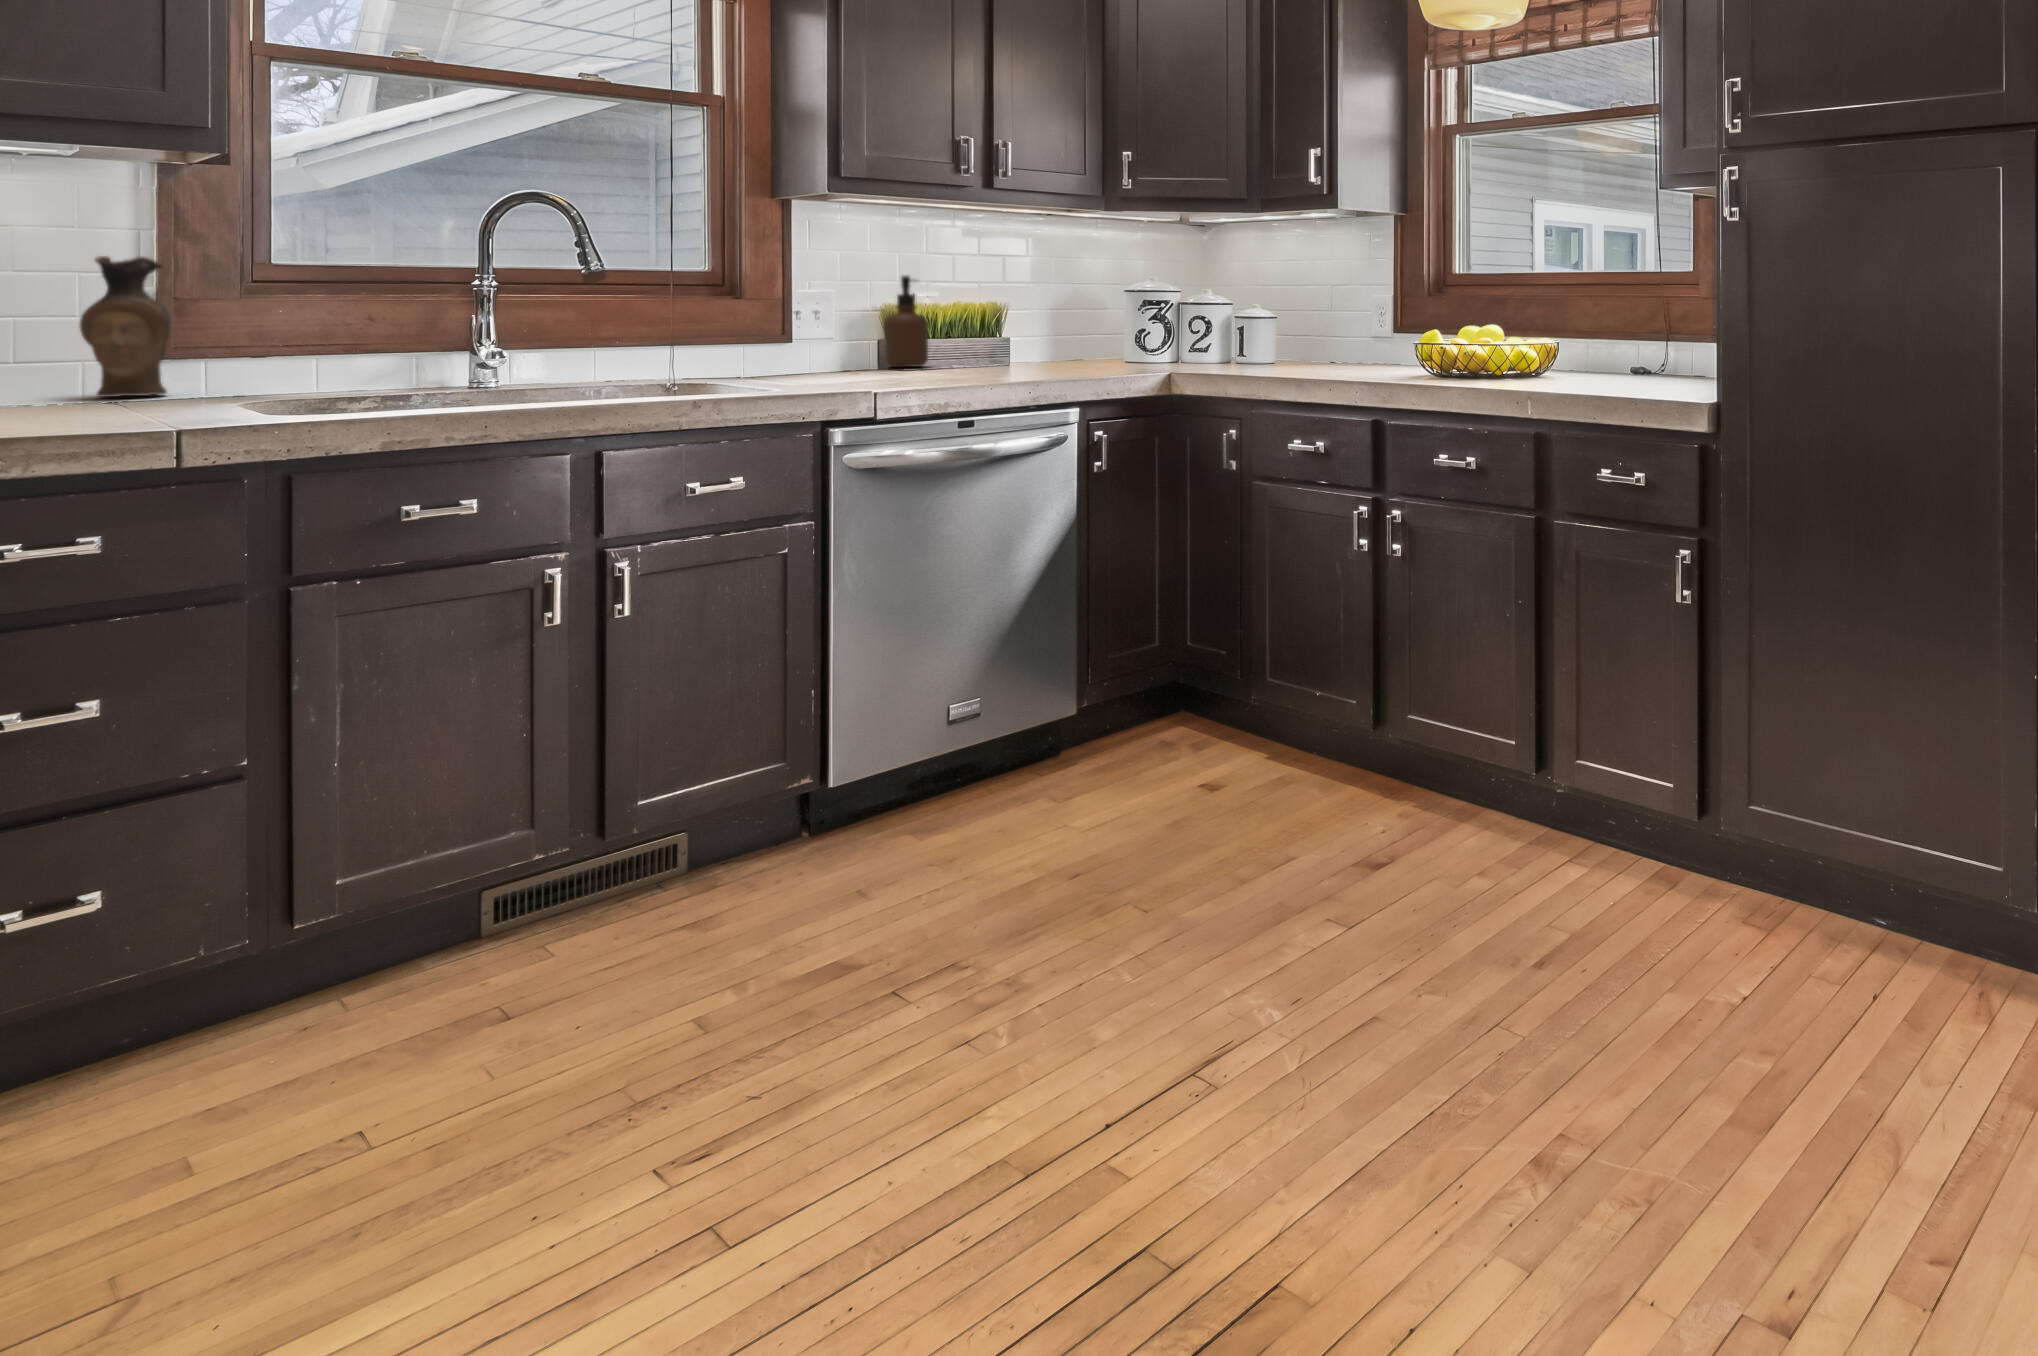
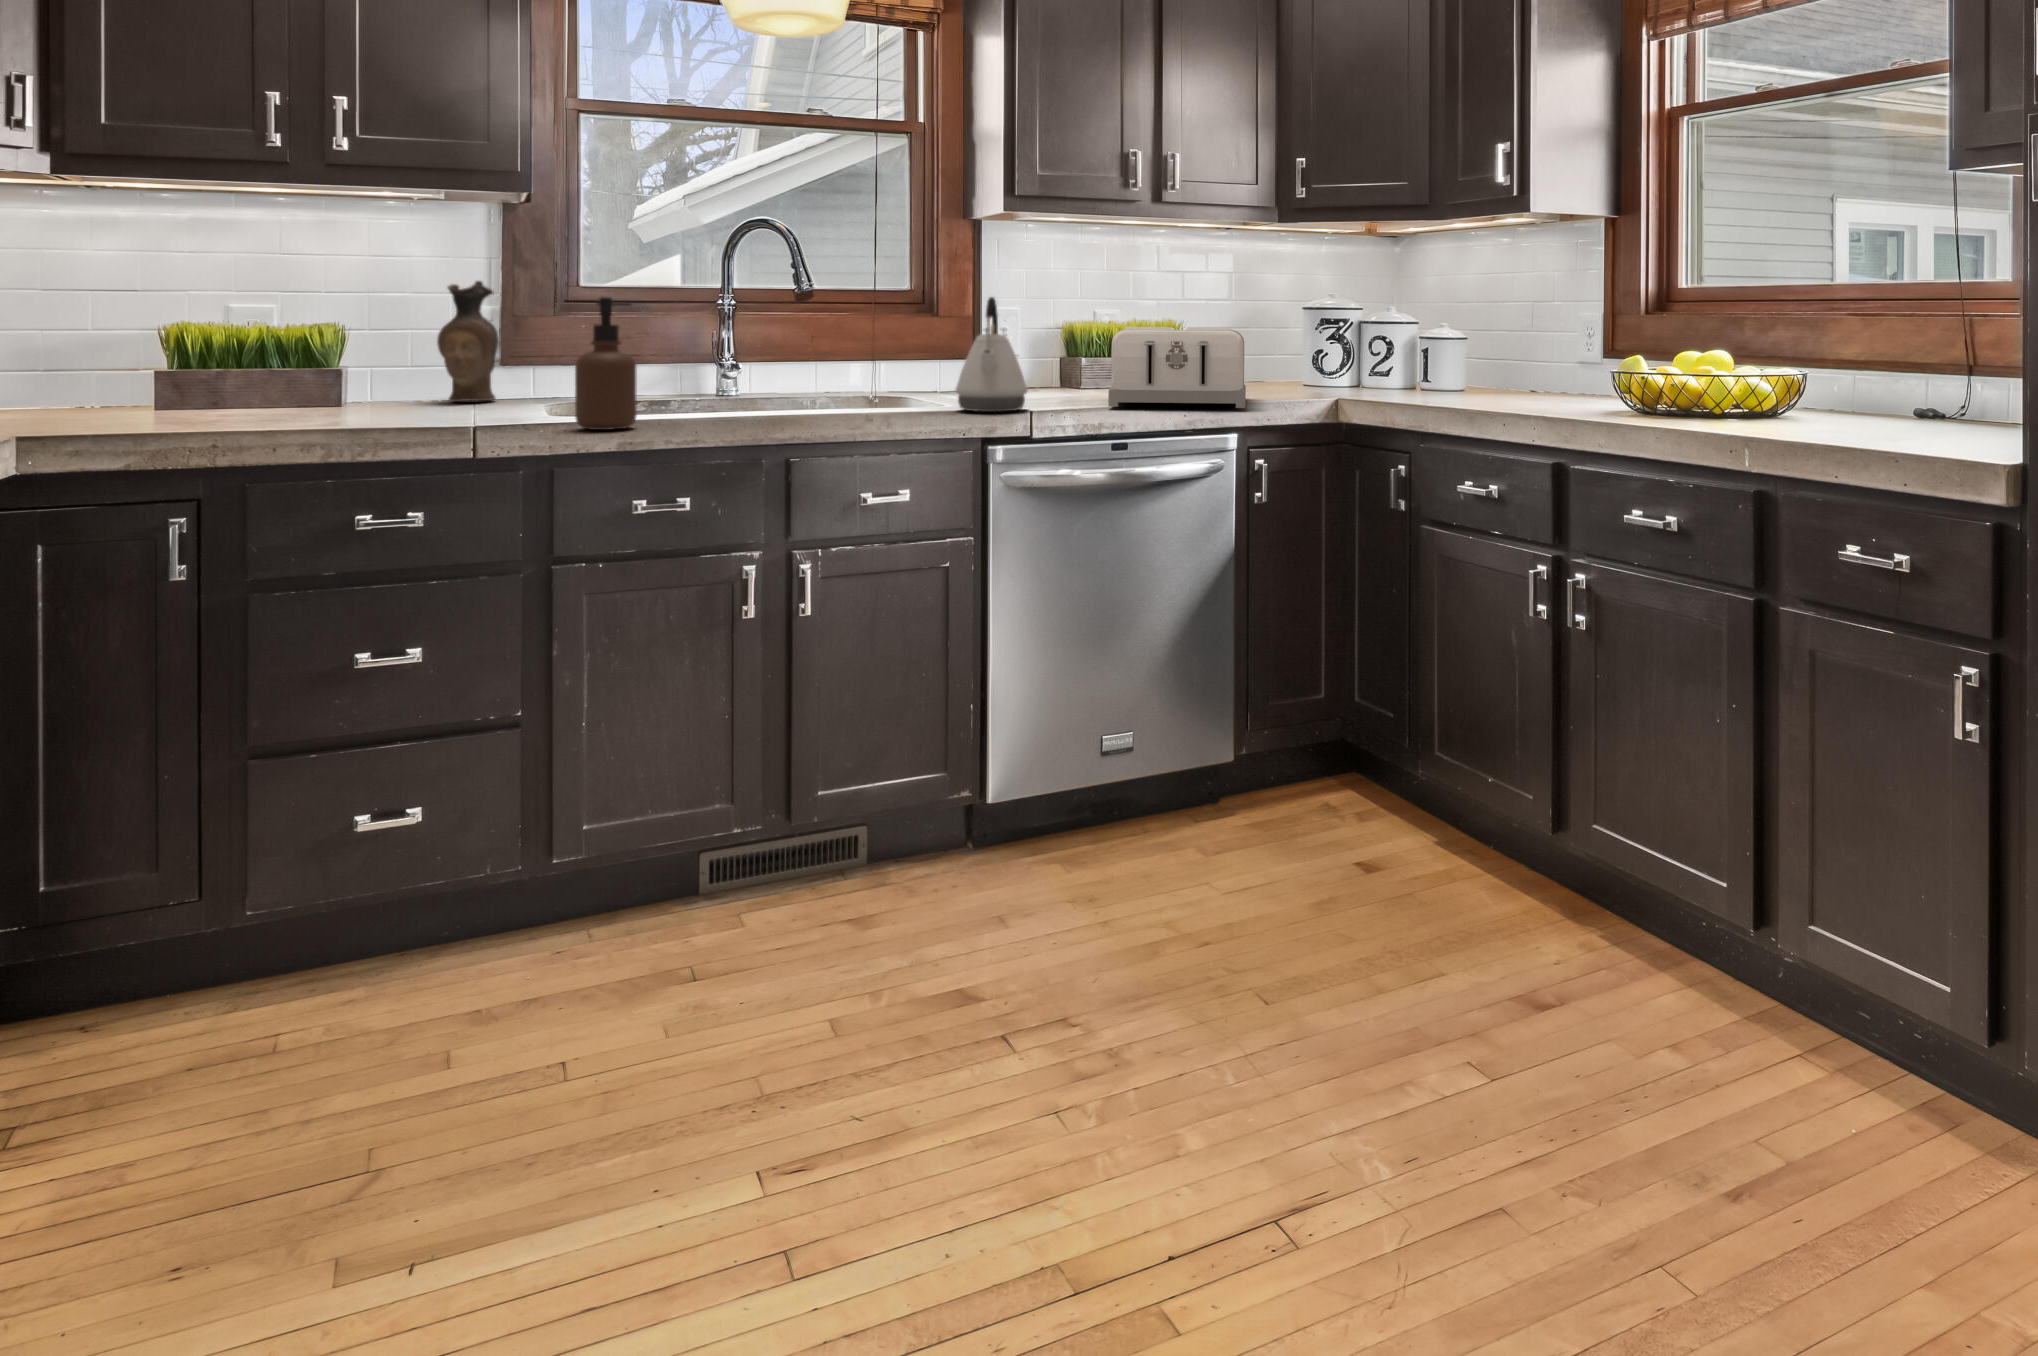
kettle: none [787,276,867,391] -> present [956,297,1027,412]
soap dispenser: present [885,276,928,367] -> present [575,297,637,430]
toaster: none [952,307,1090,384] -> present [1108,327,1246,408]

